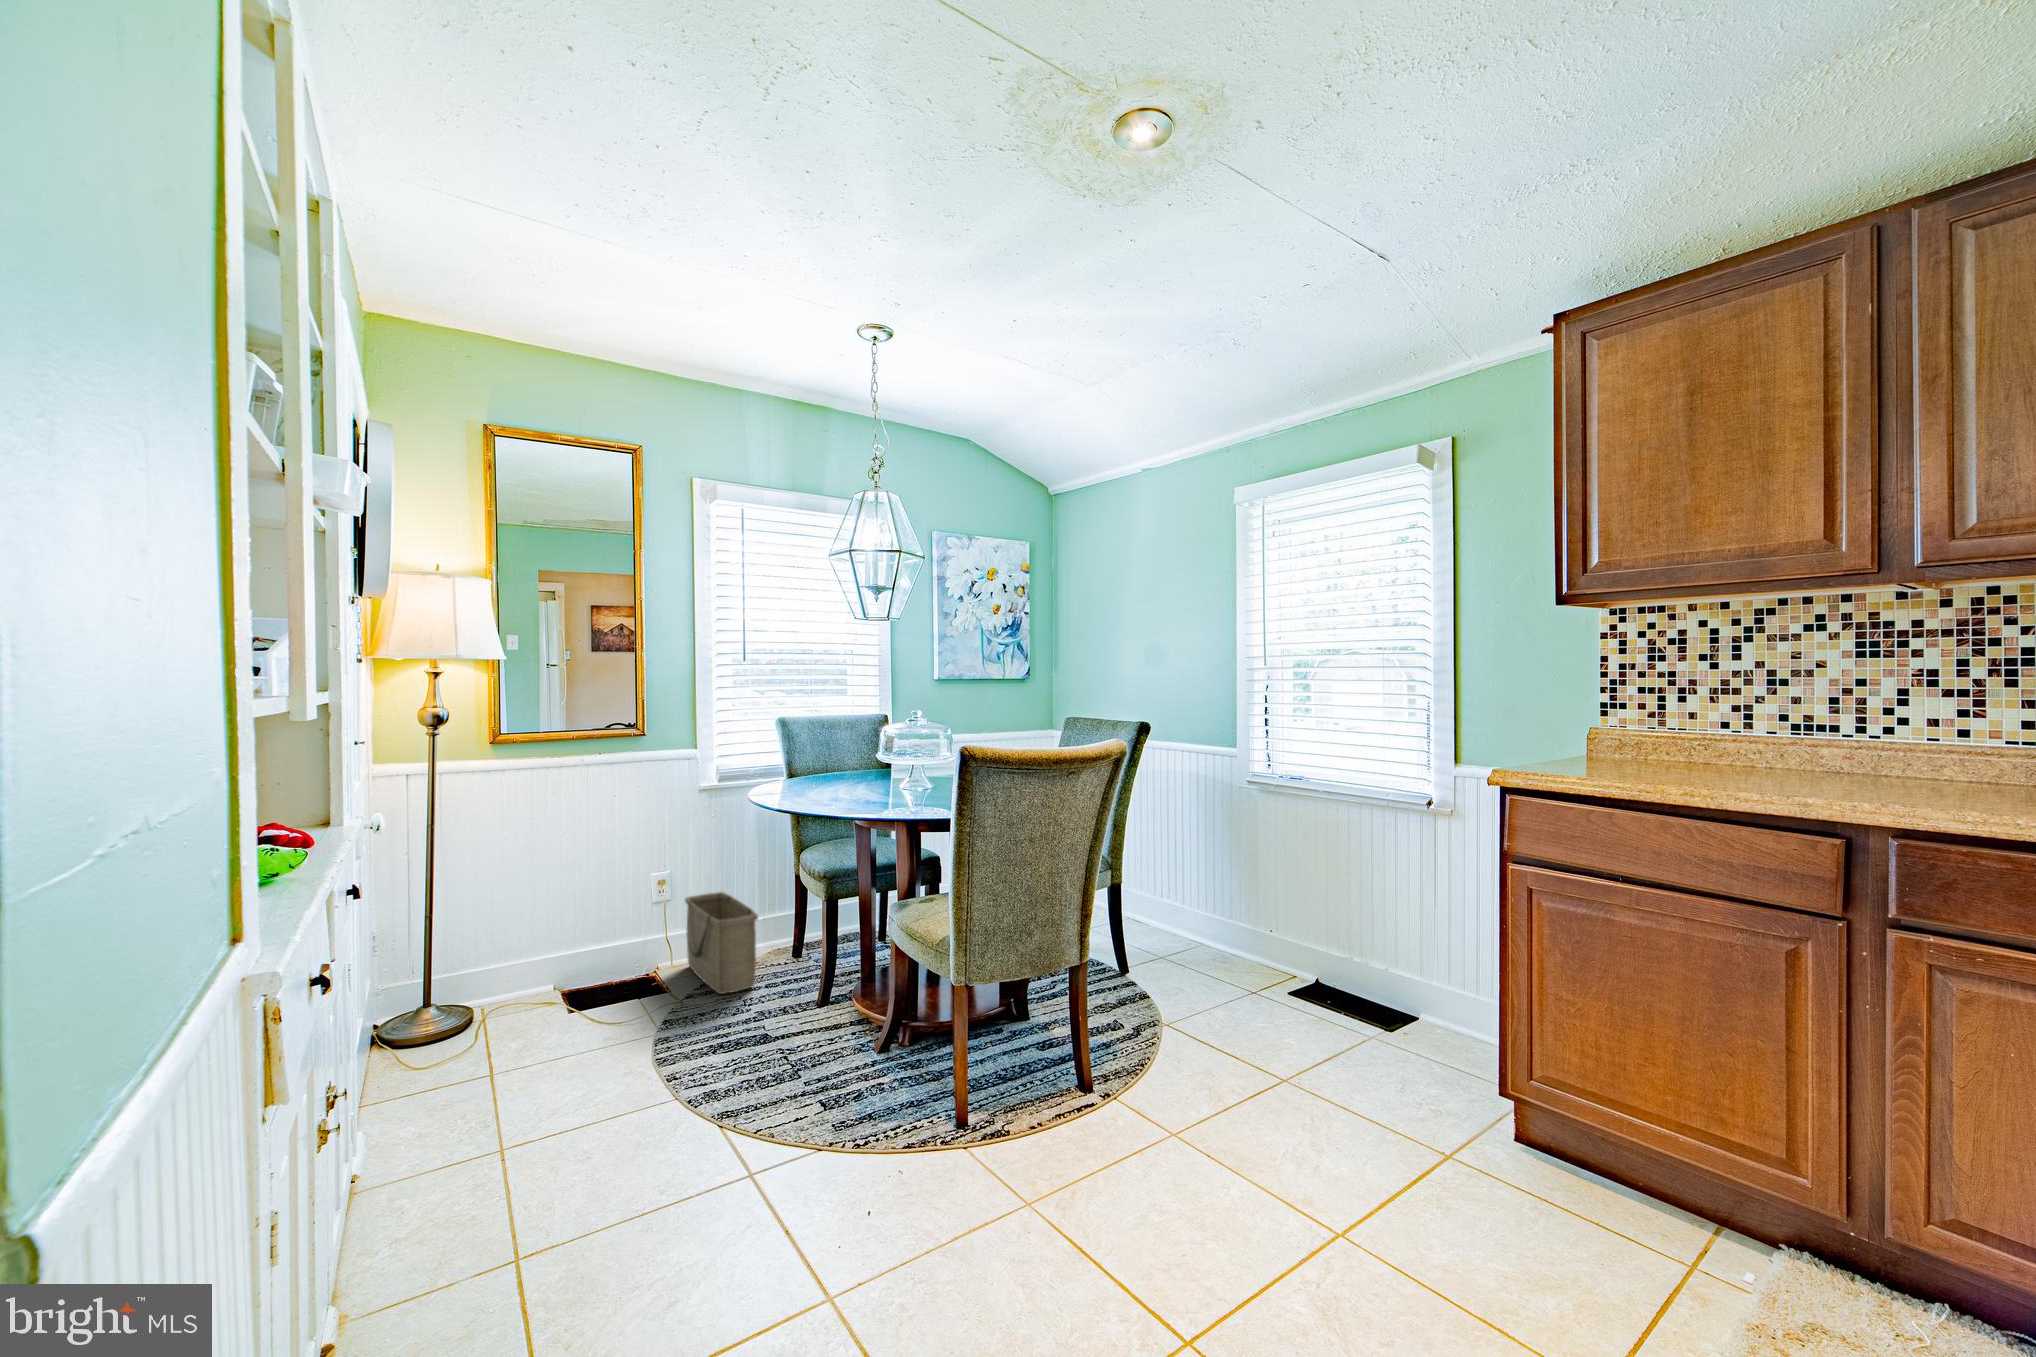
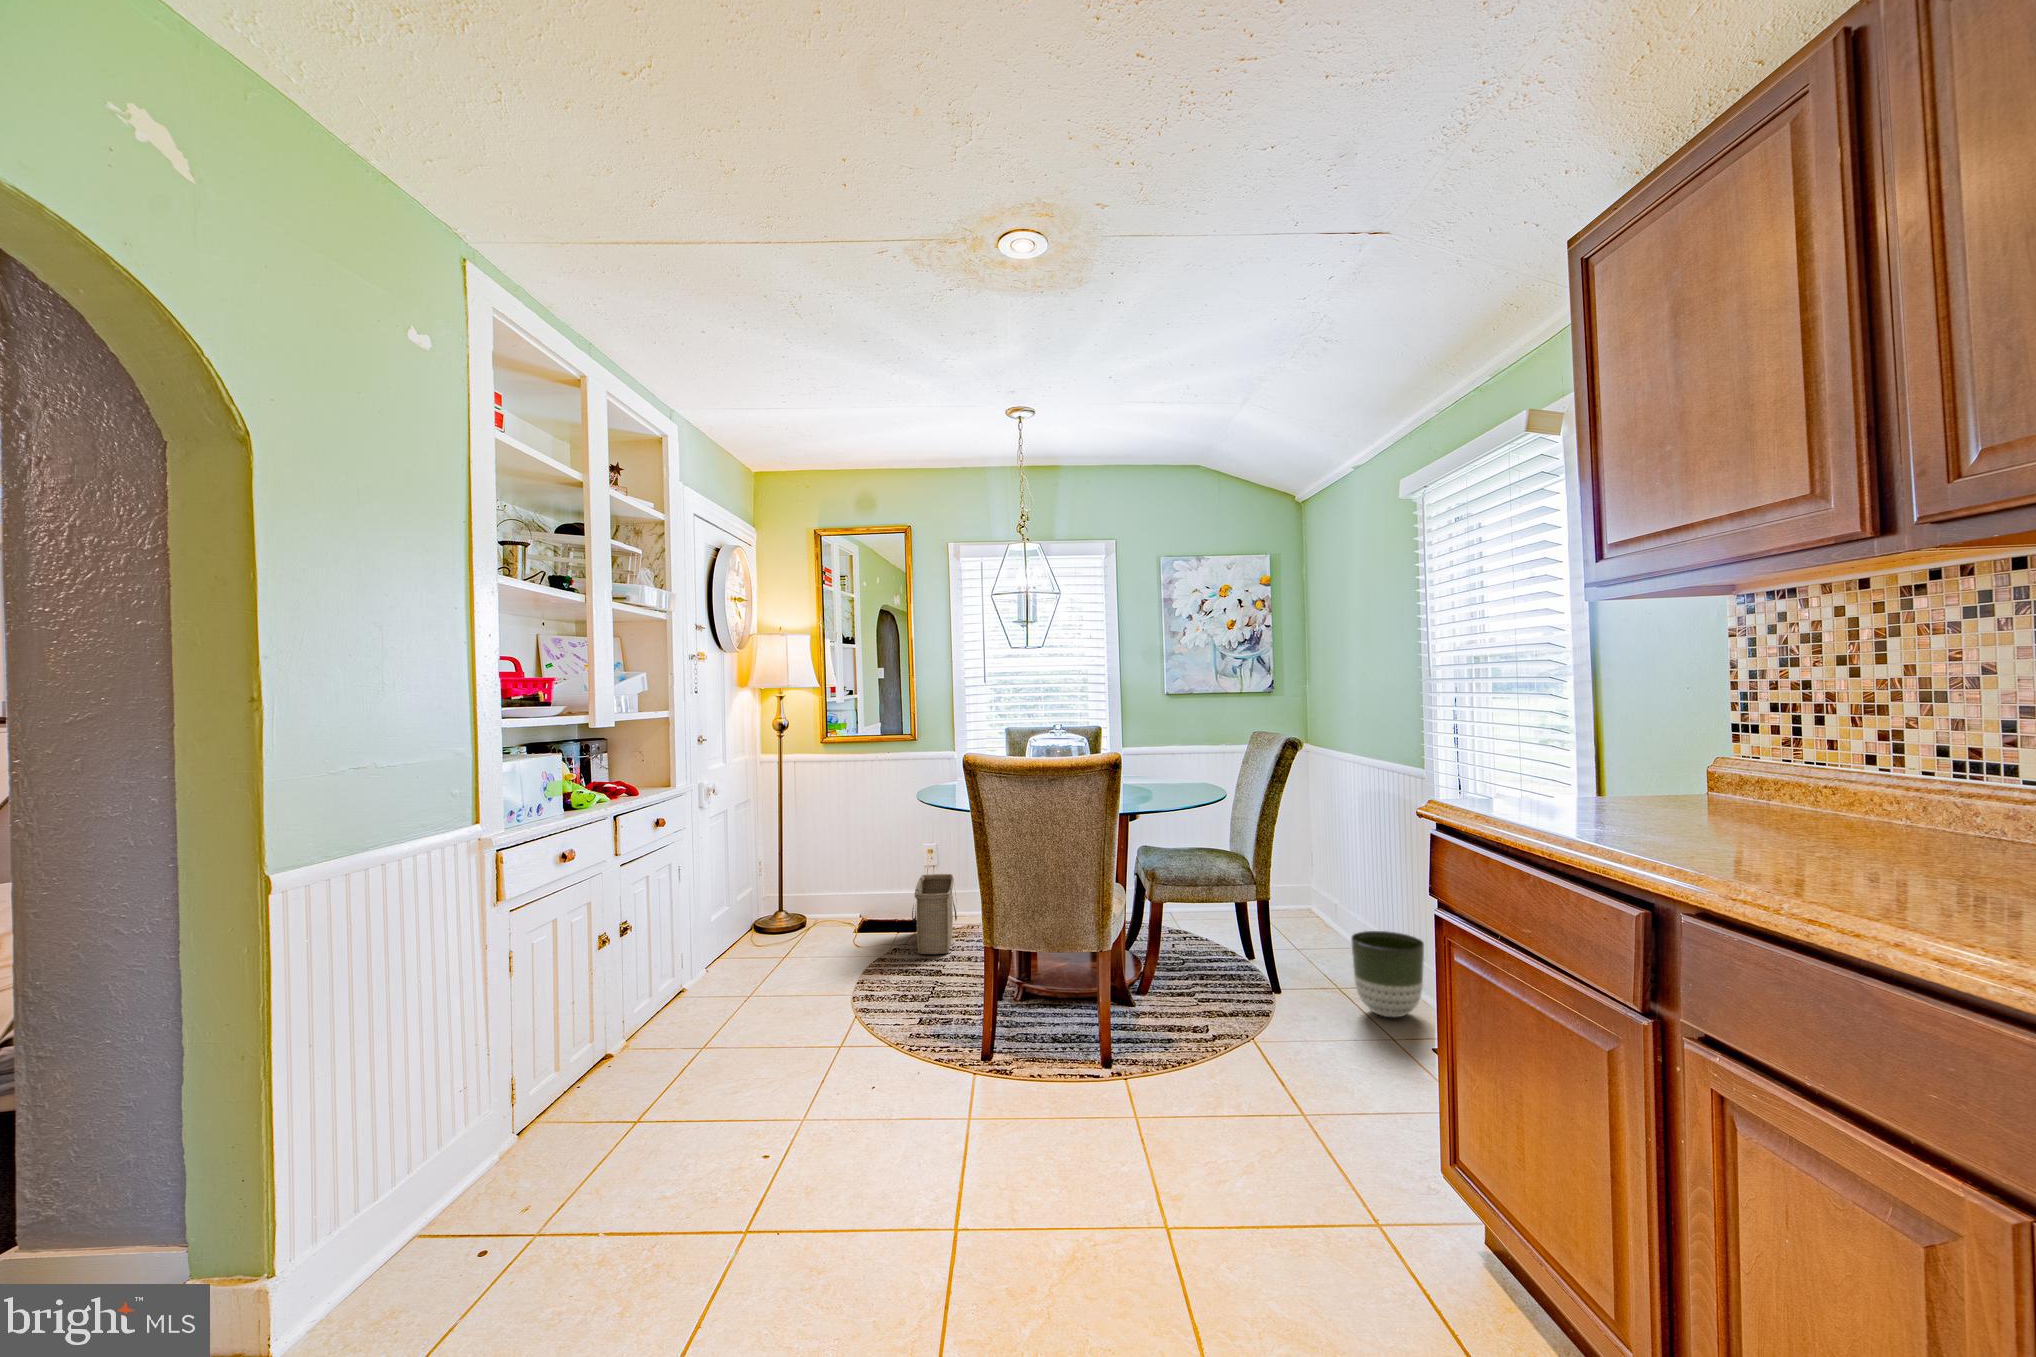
planter: none [1194,890,1256,965] -> present [1351,931,1424,1017]

